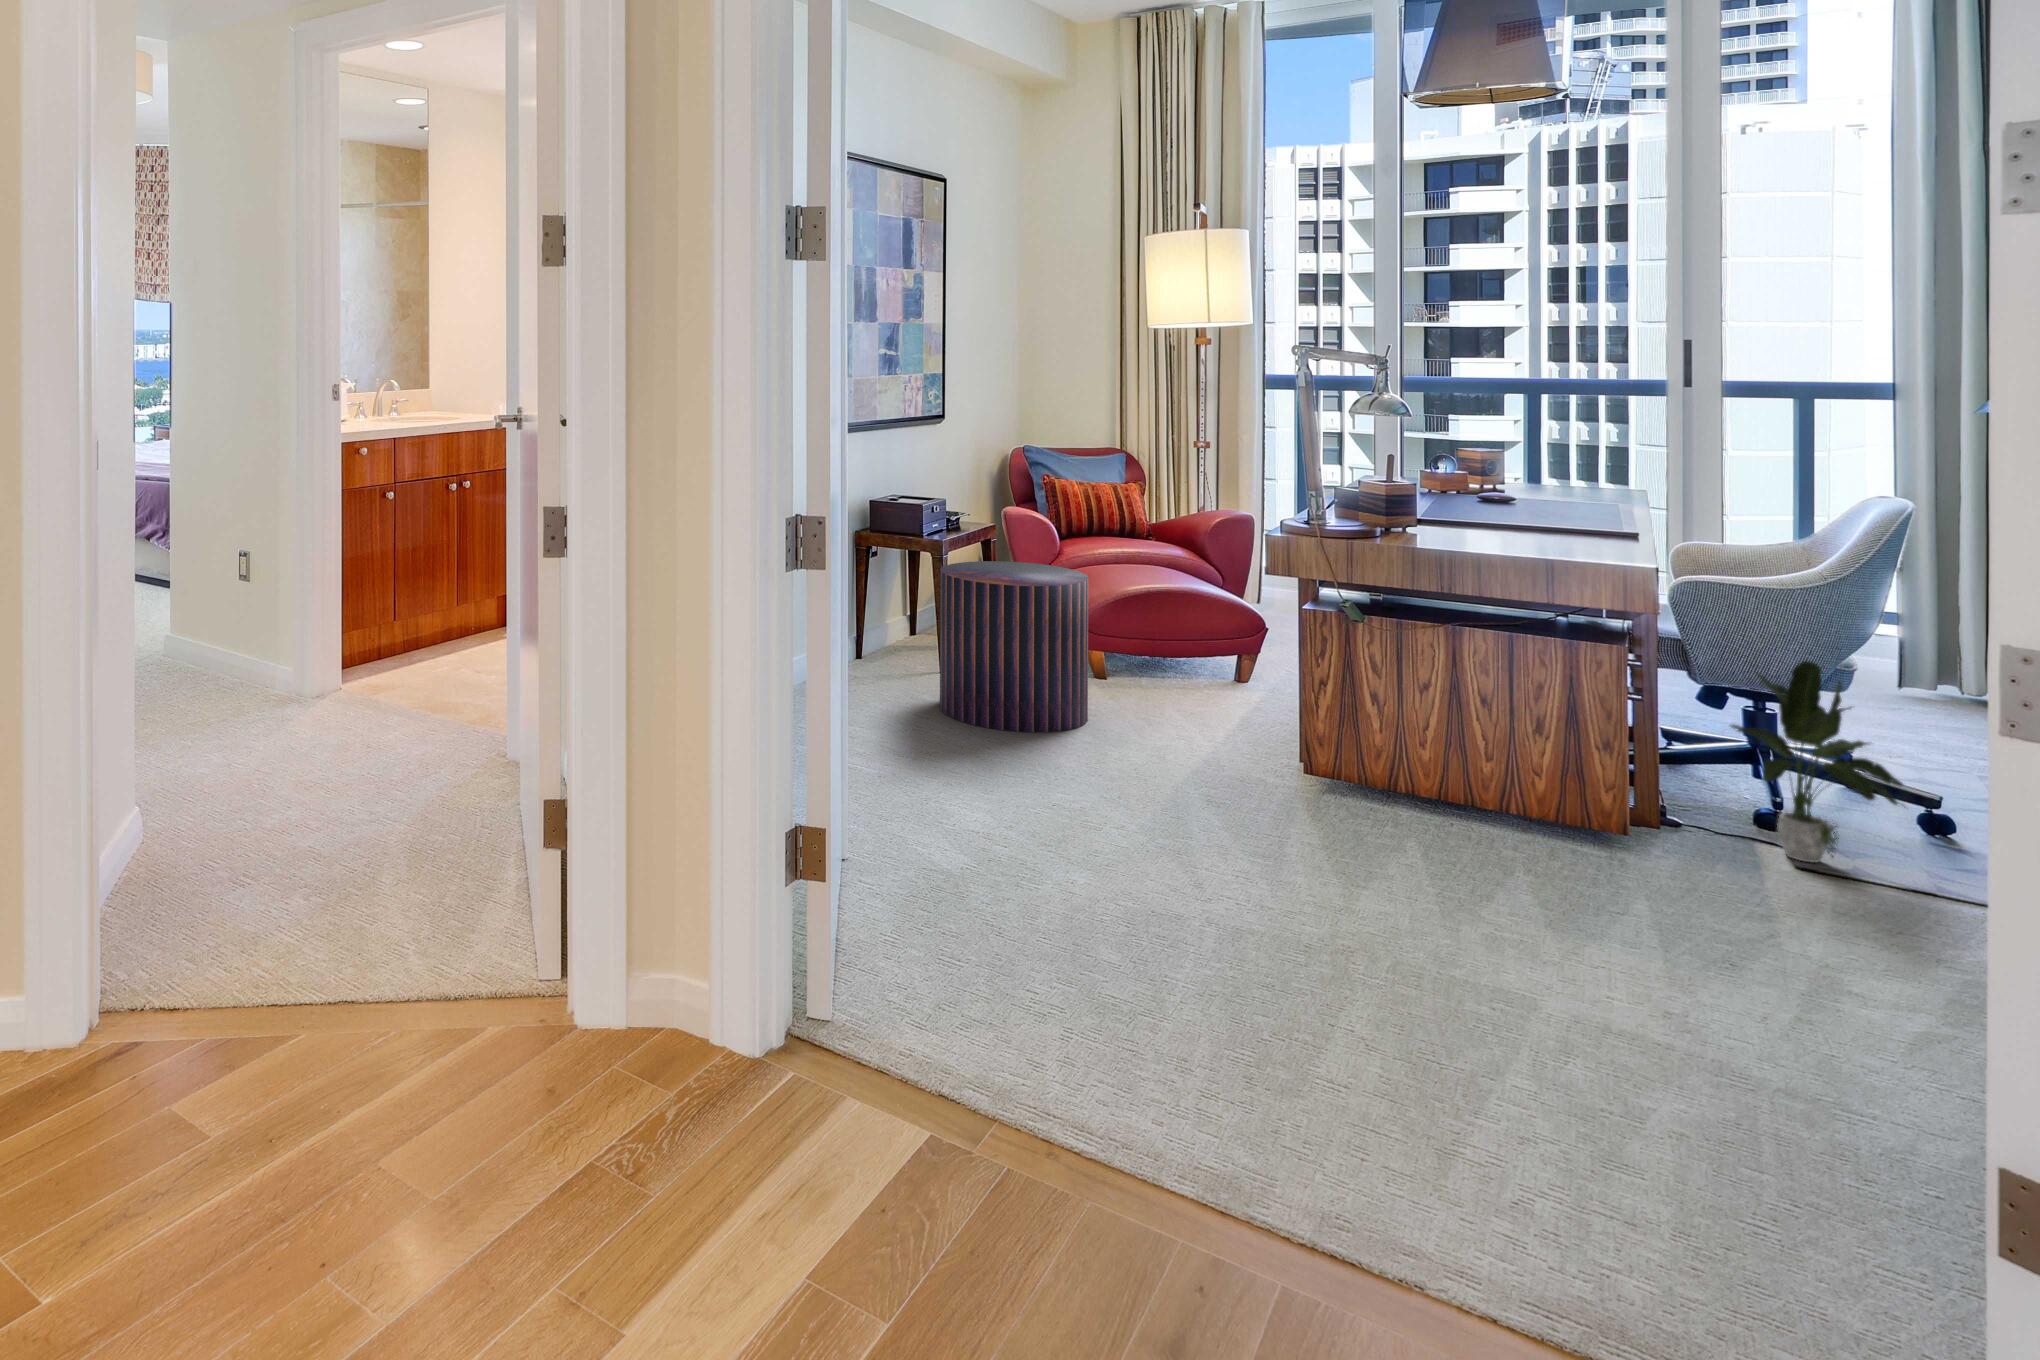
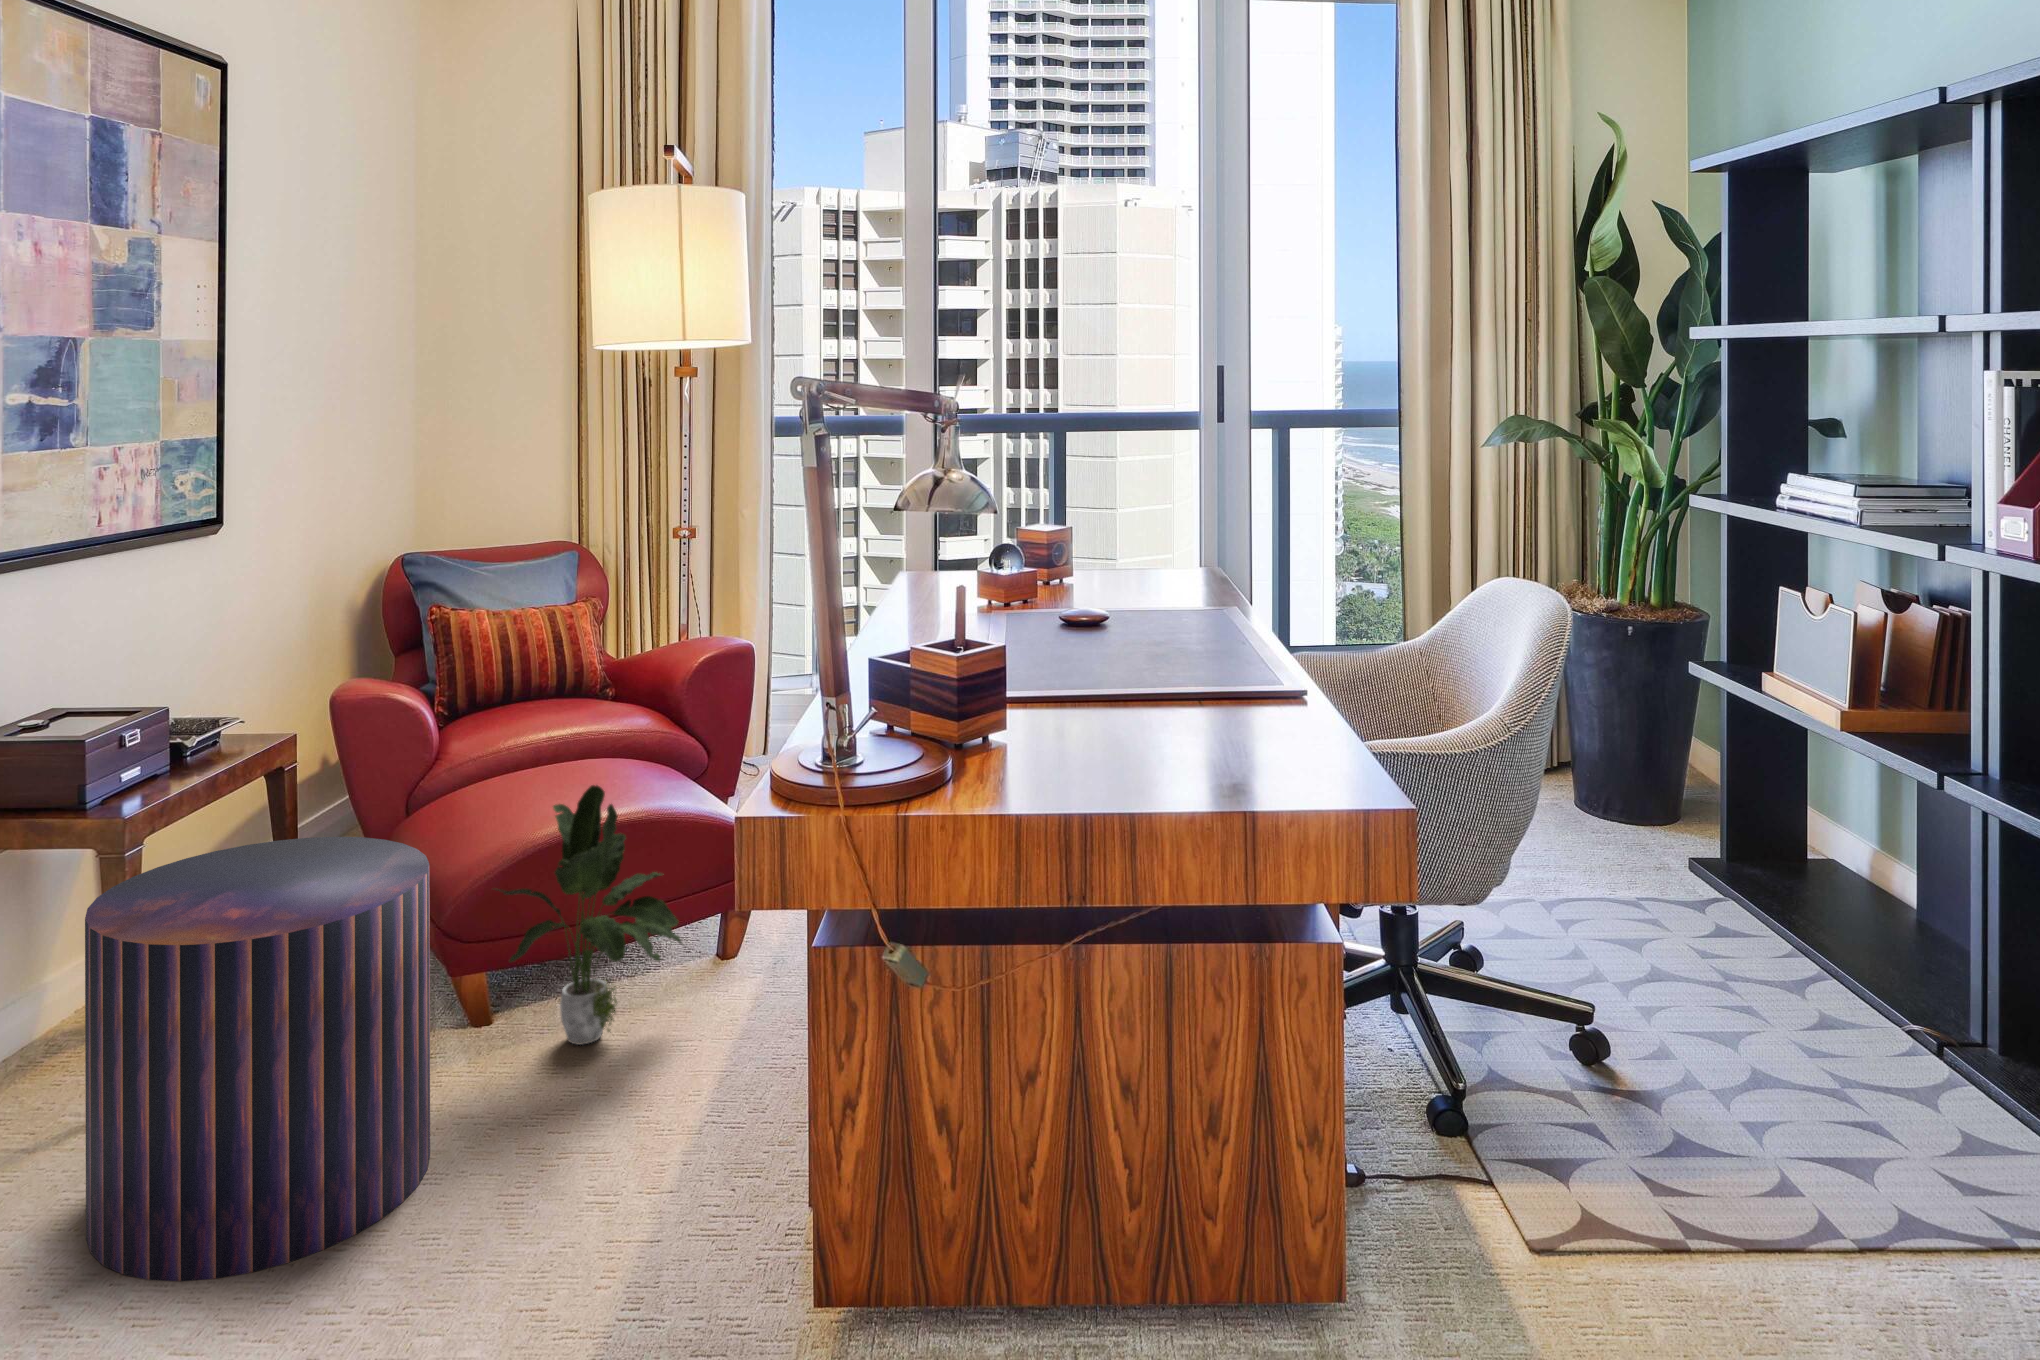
potted plant: present [1731,661,1903,863] -> present [496,785,681,1045]

